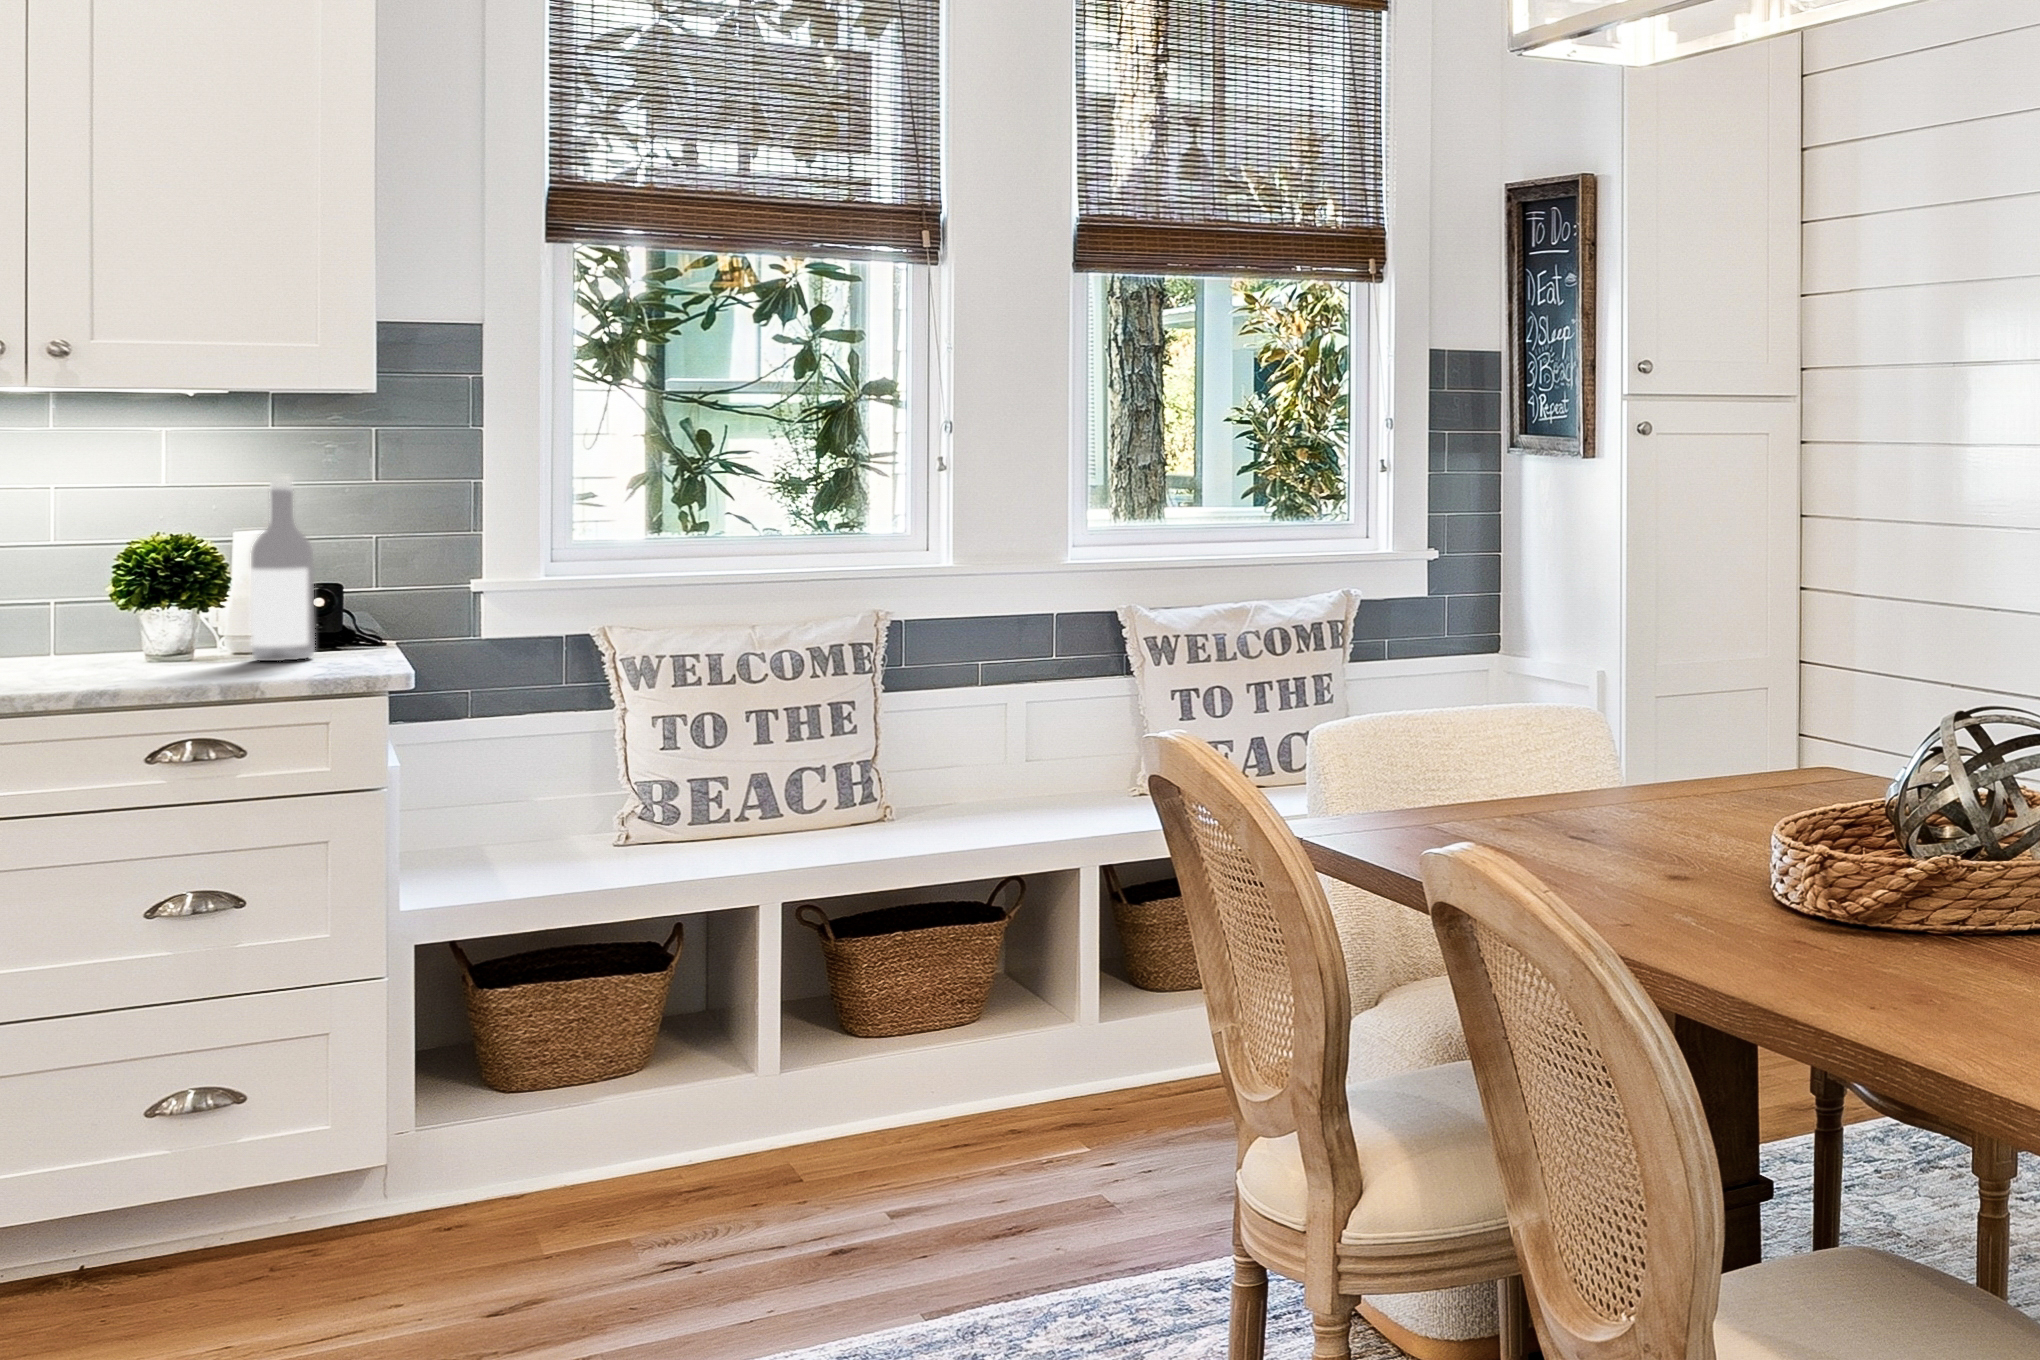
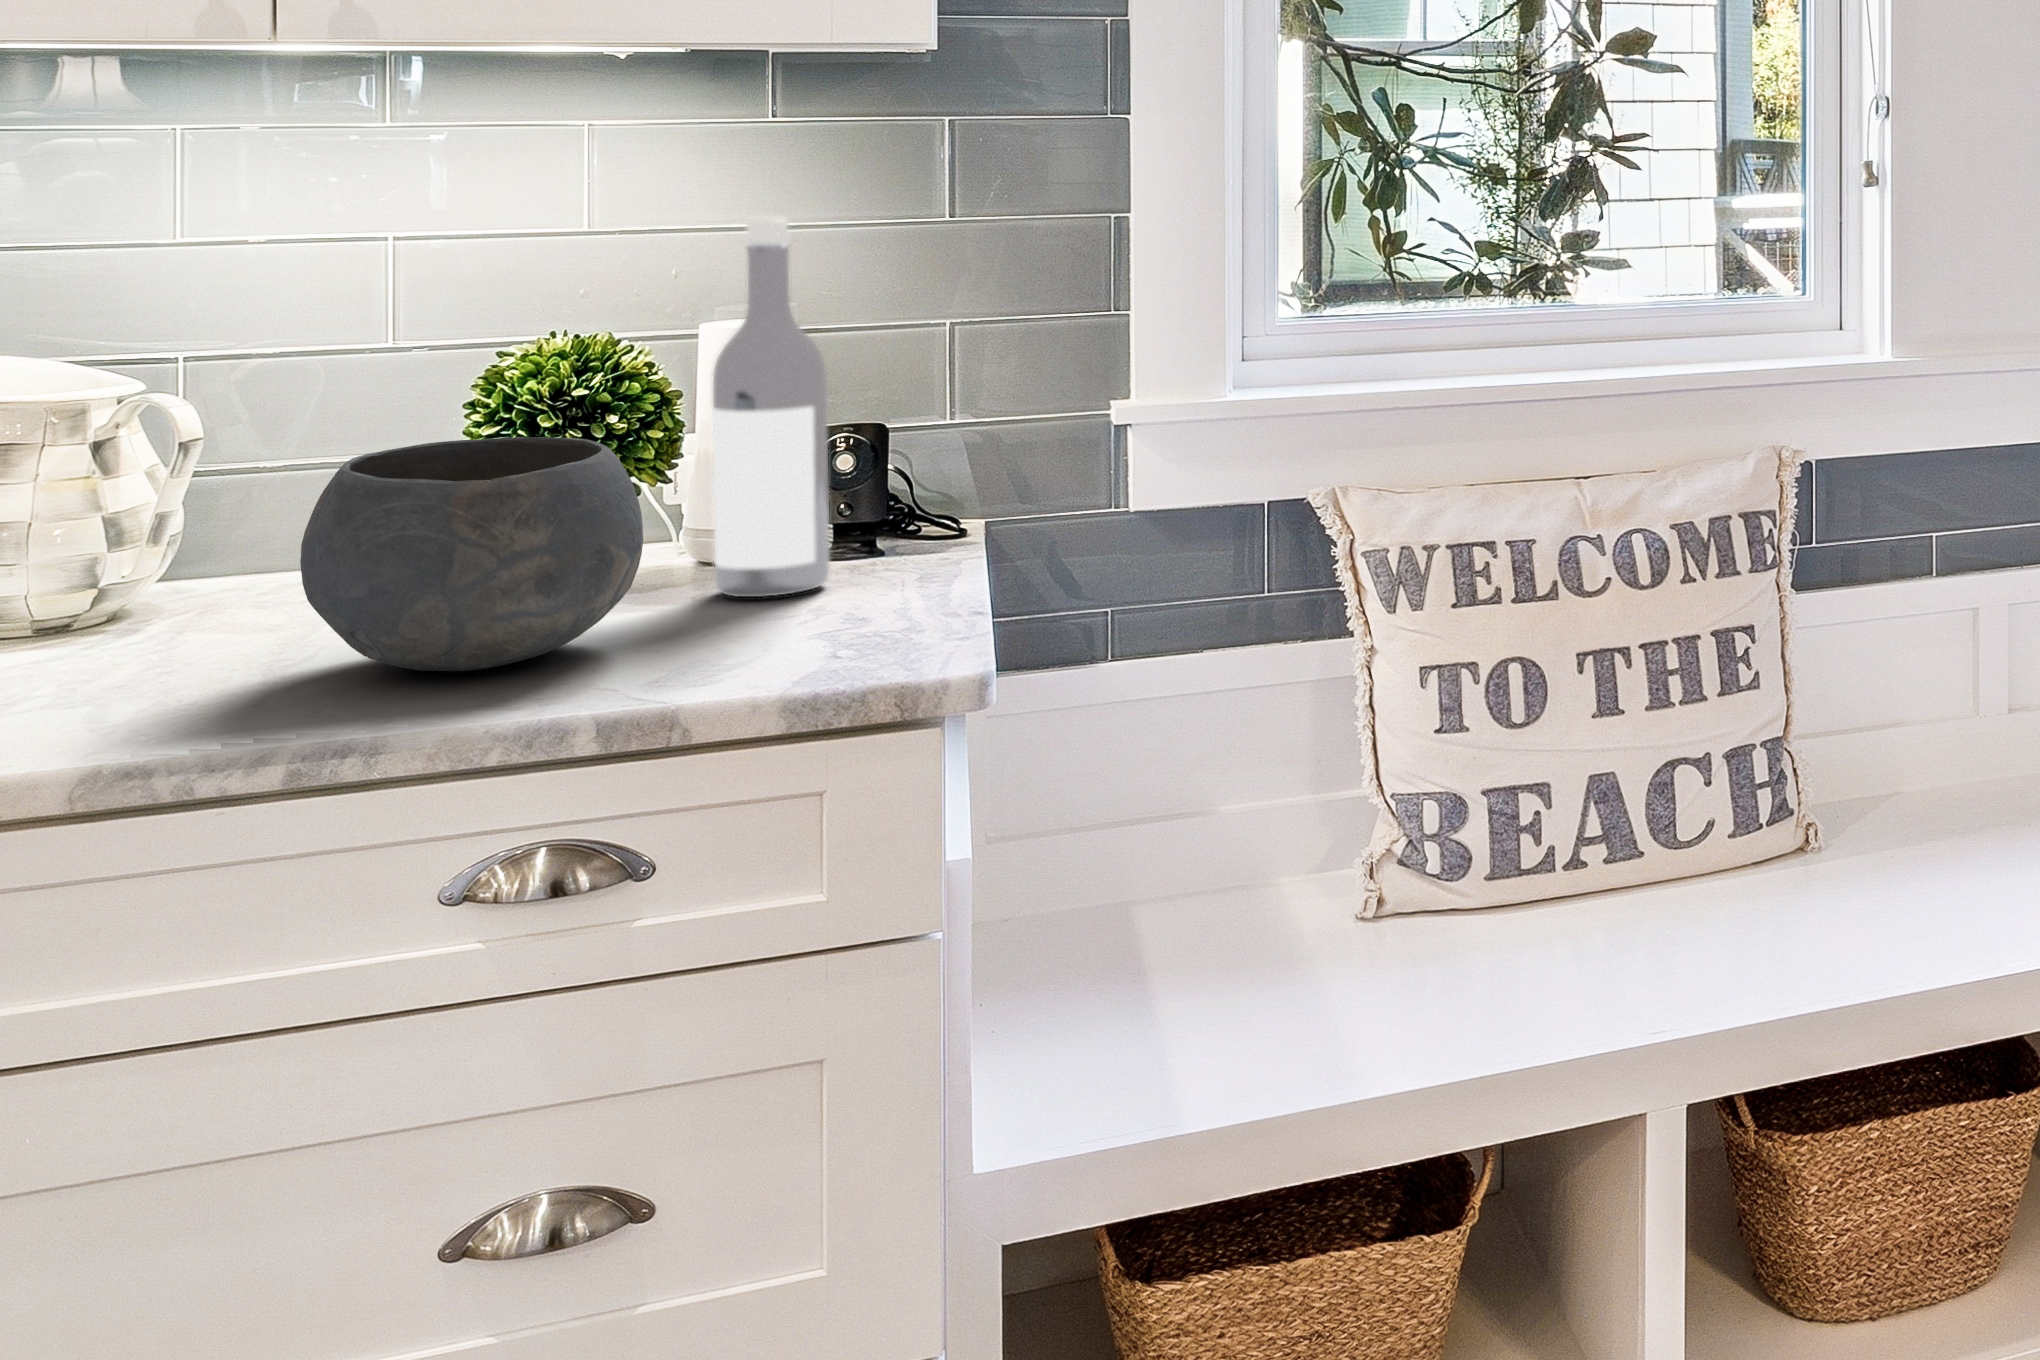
bowl: none [54,578,226,680] -> present [300,437,643,671]

